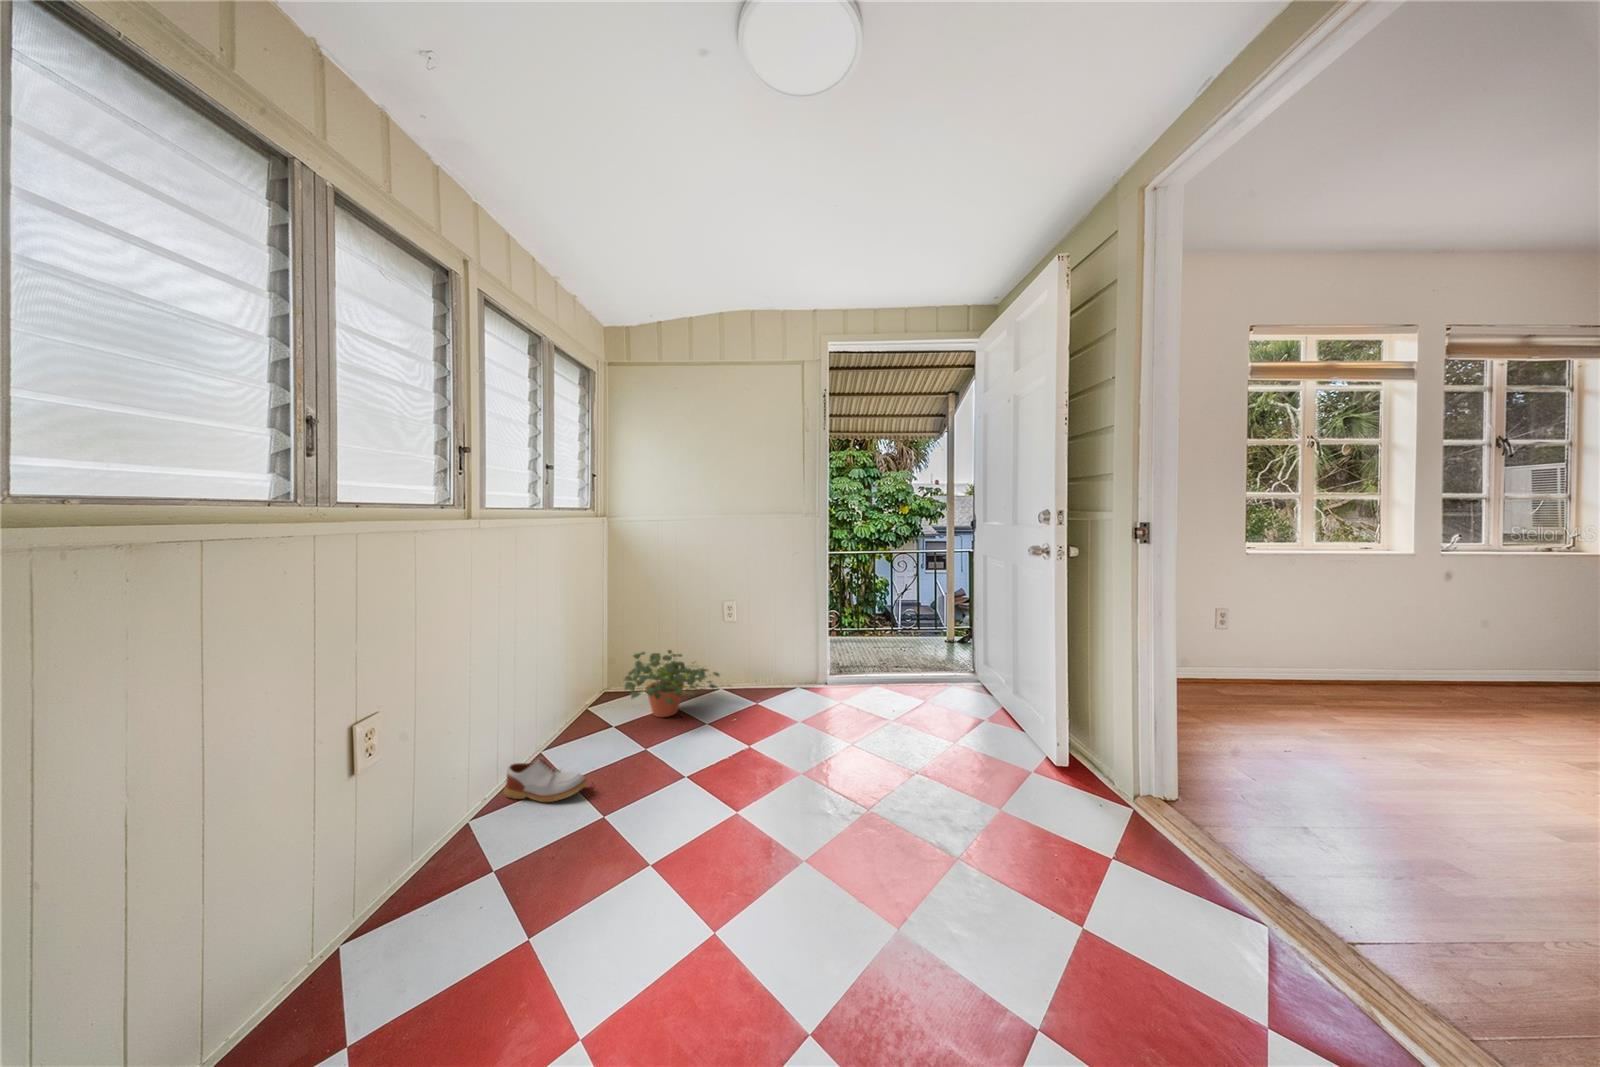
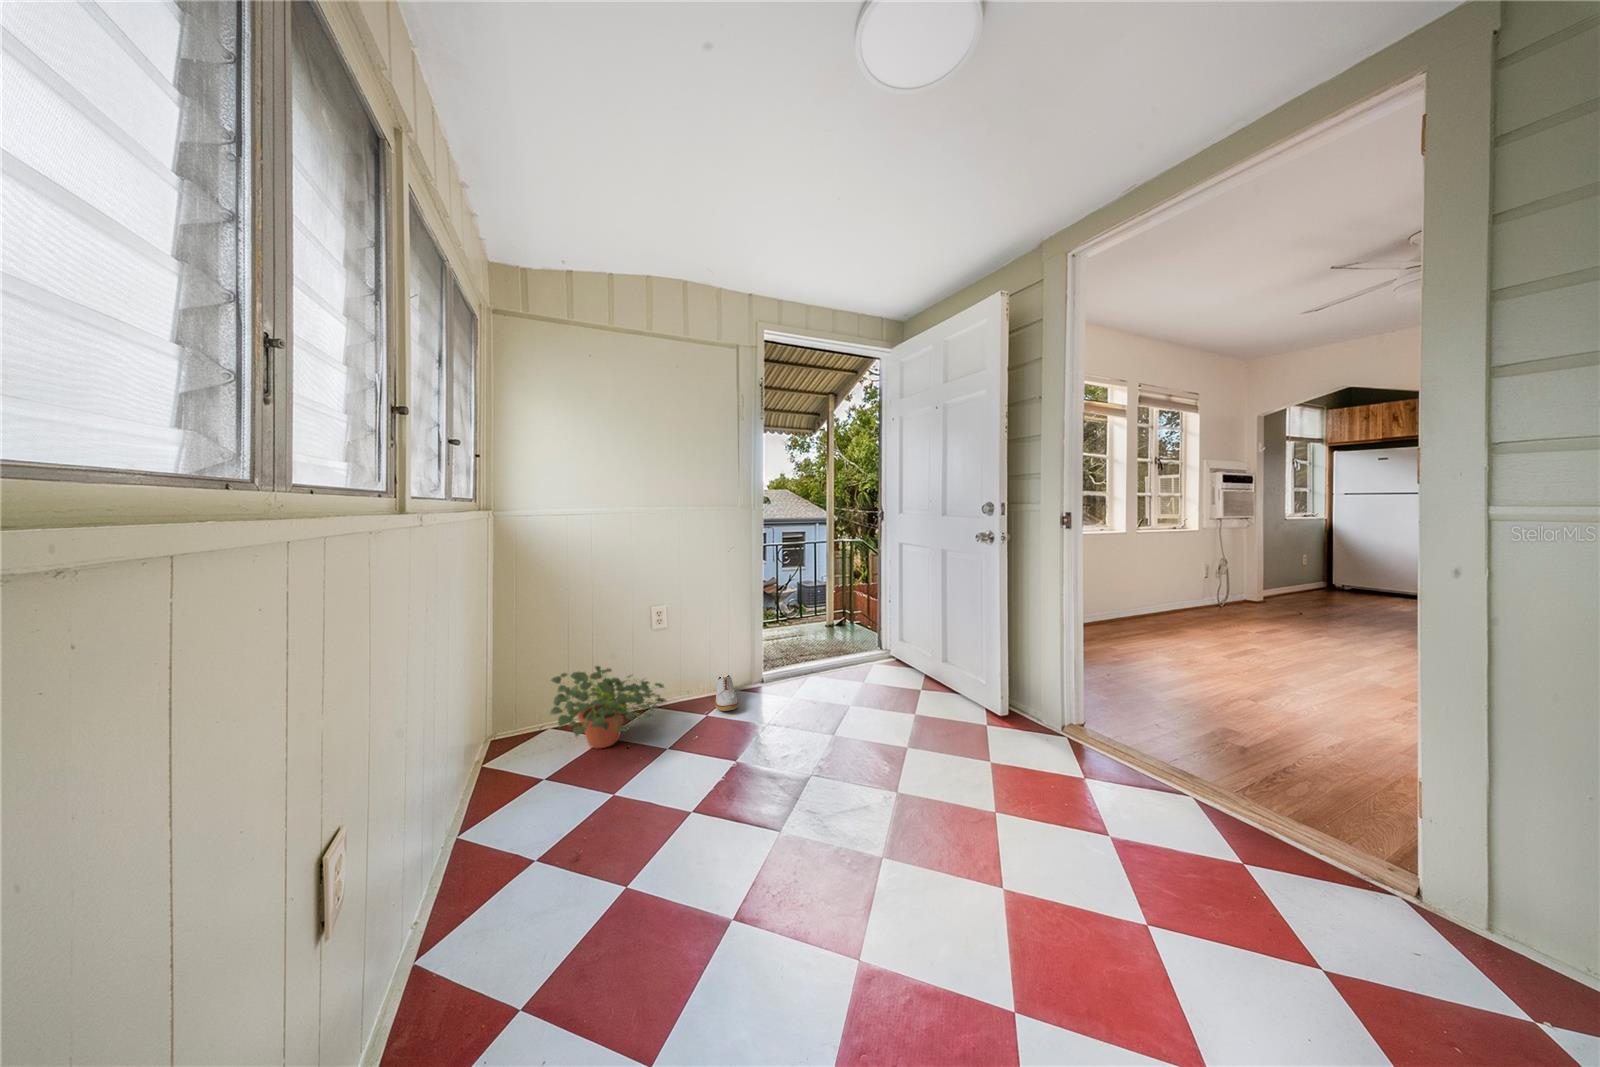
shoe: present [504,758,587,802] -> present [715,675,739,711]

